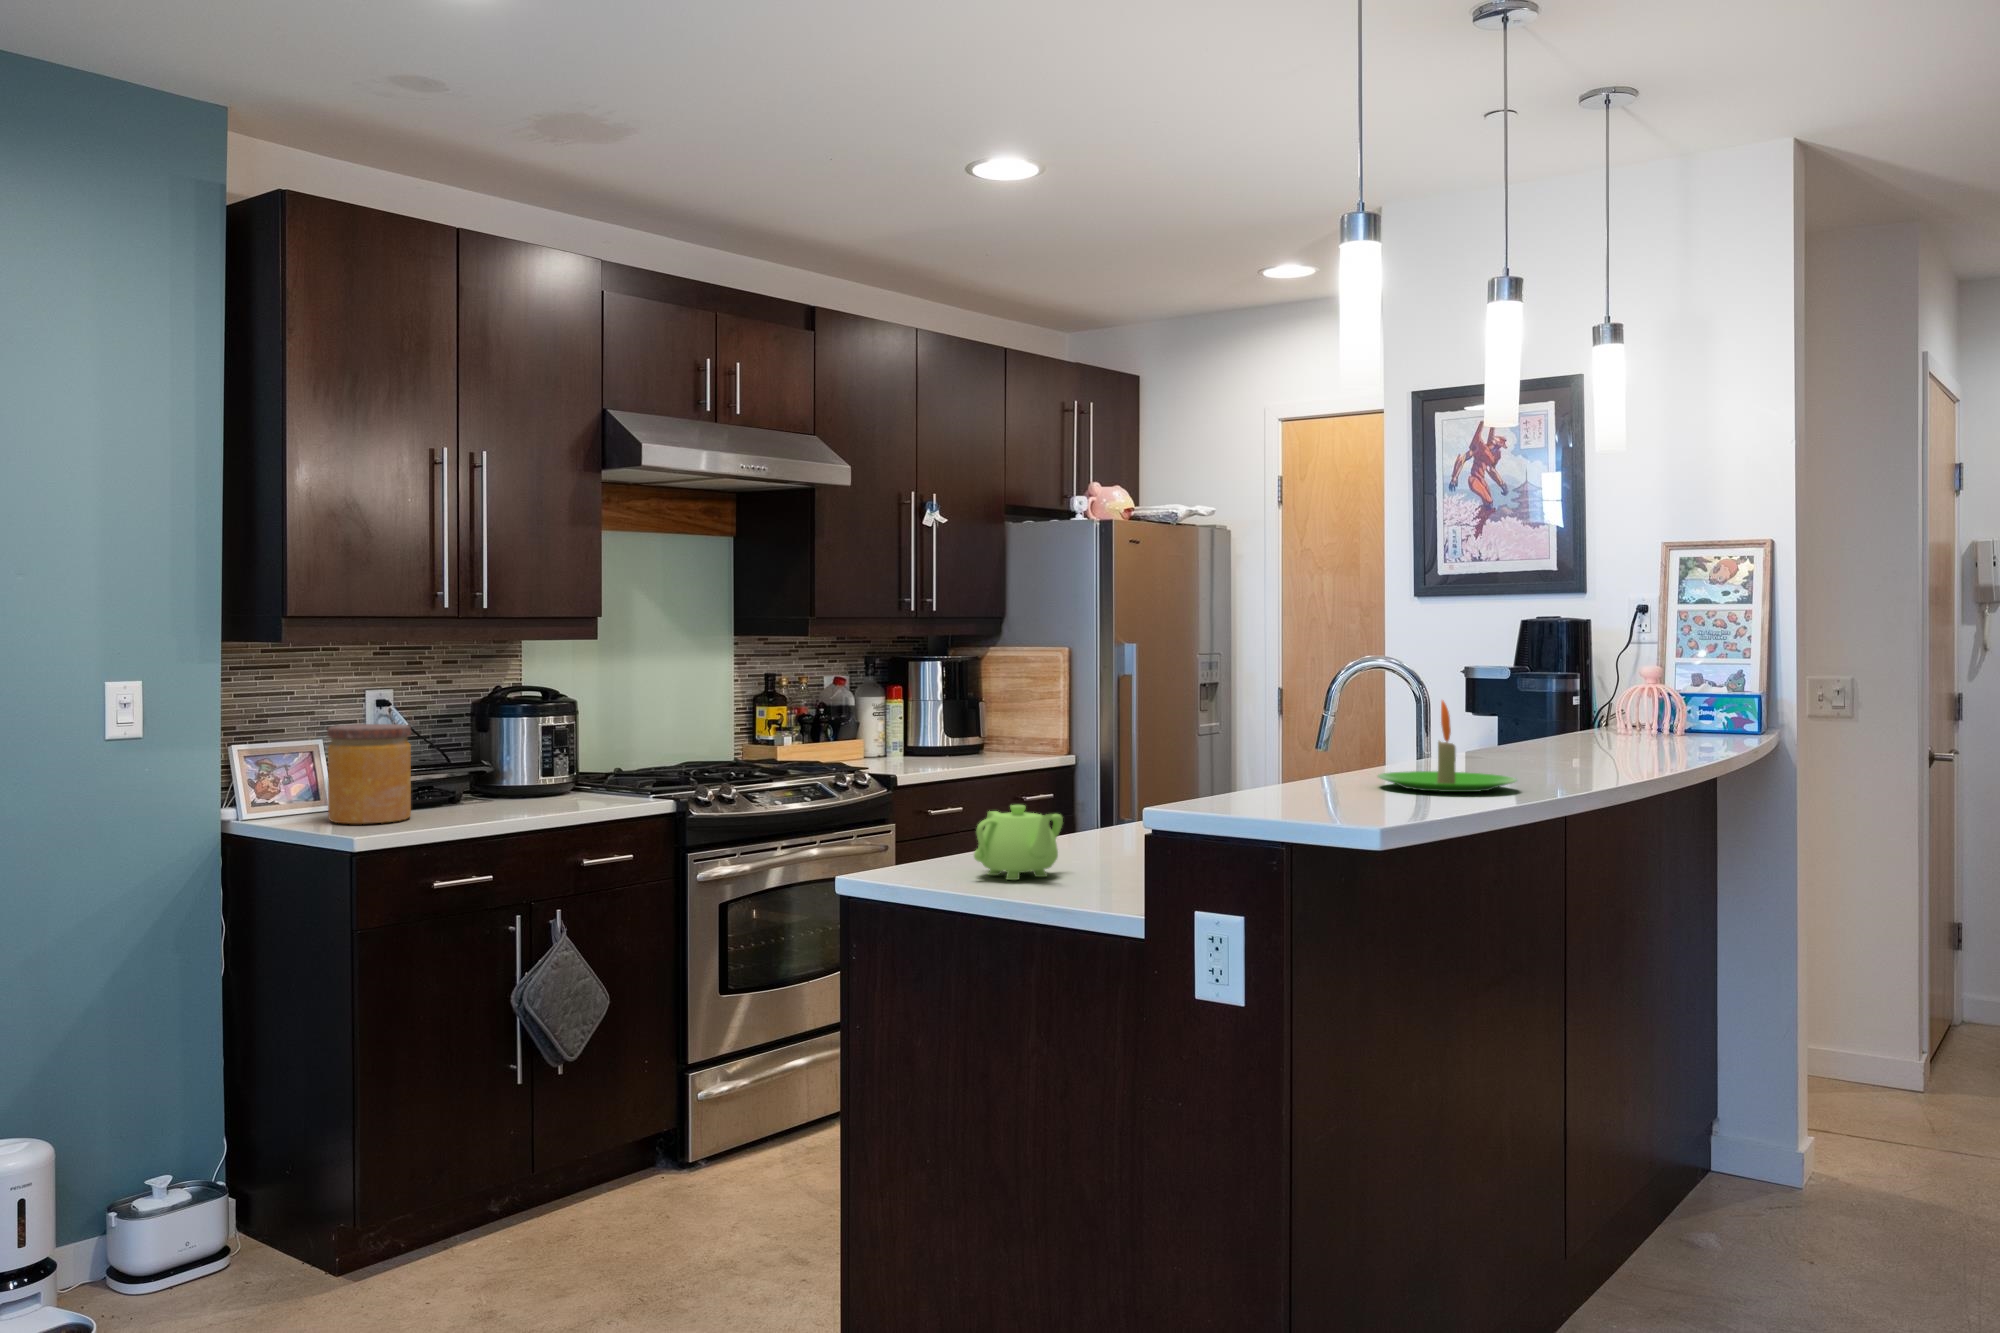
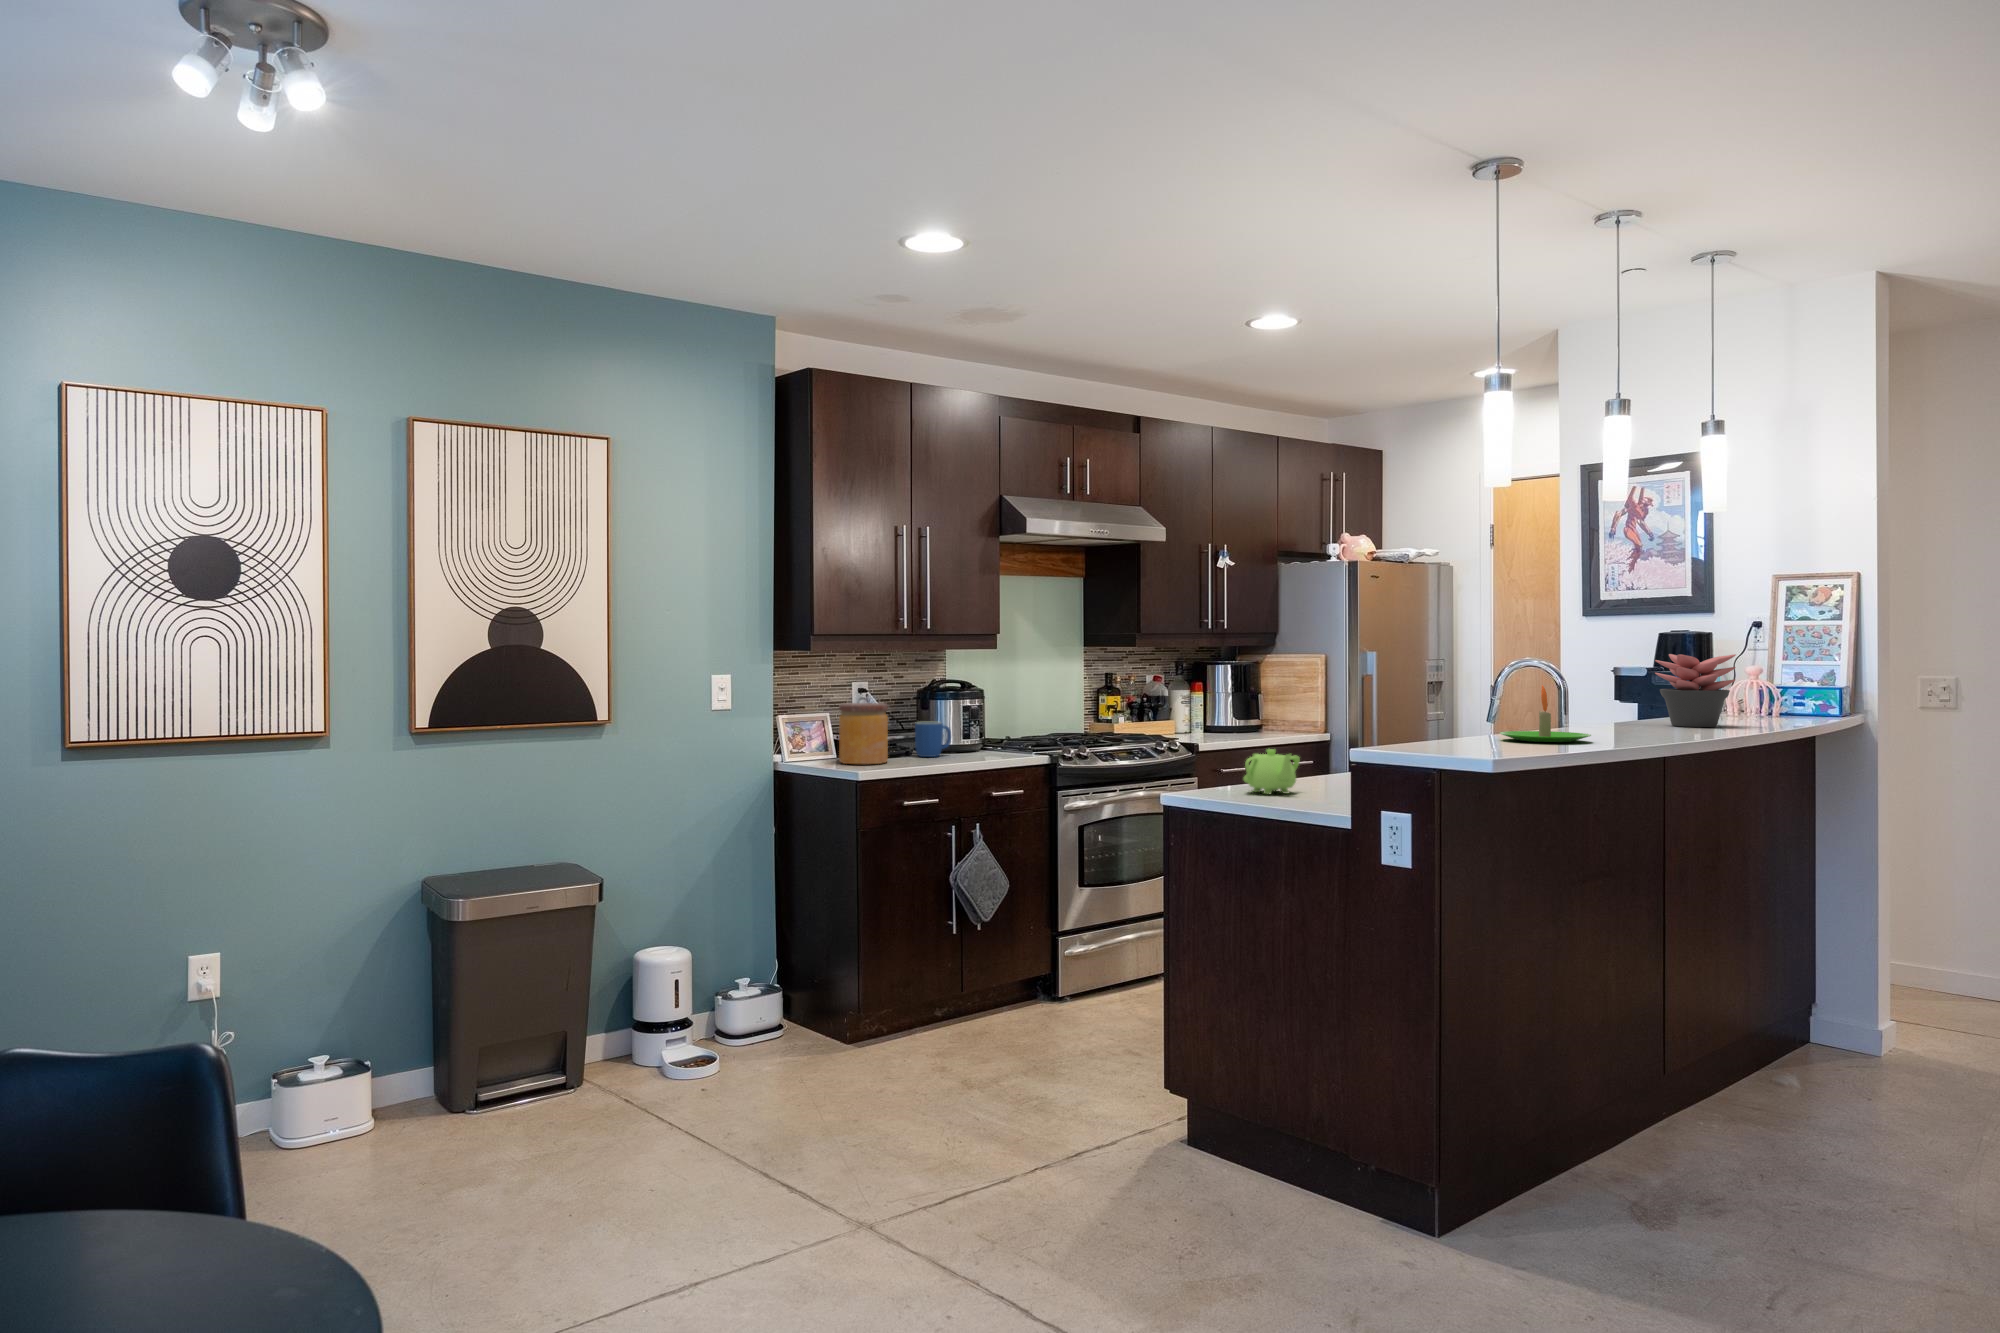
succulent plant: none [1552,649,1662,755] -> present [1655,654,1736,727]
mug: none [461,751,521,807] -> present [915,722,951,757]

